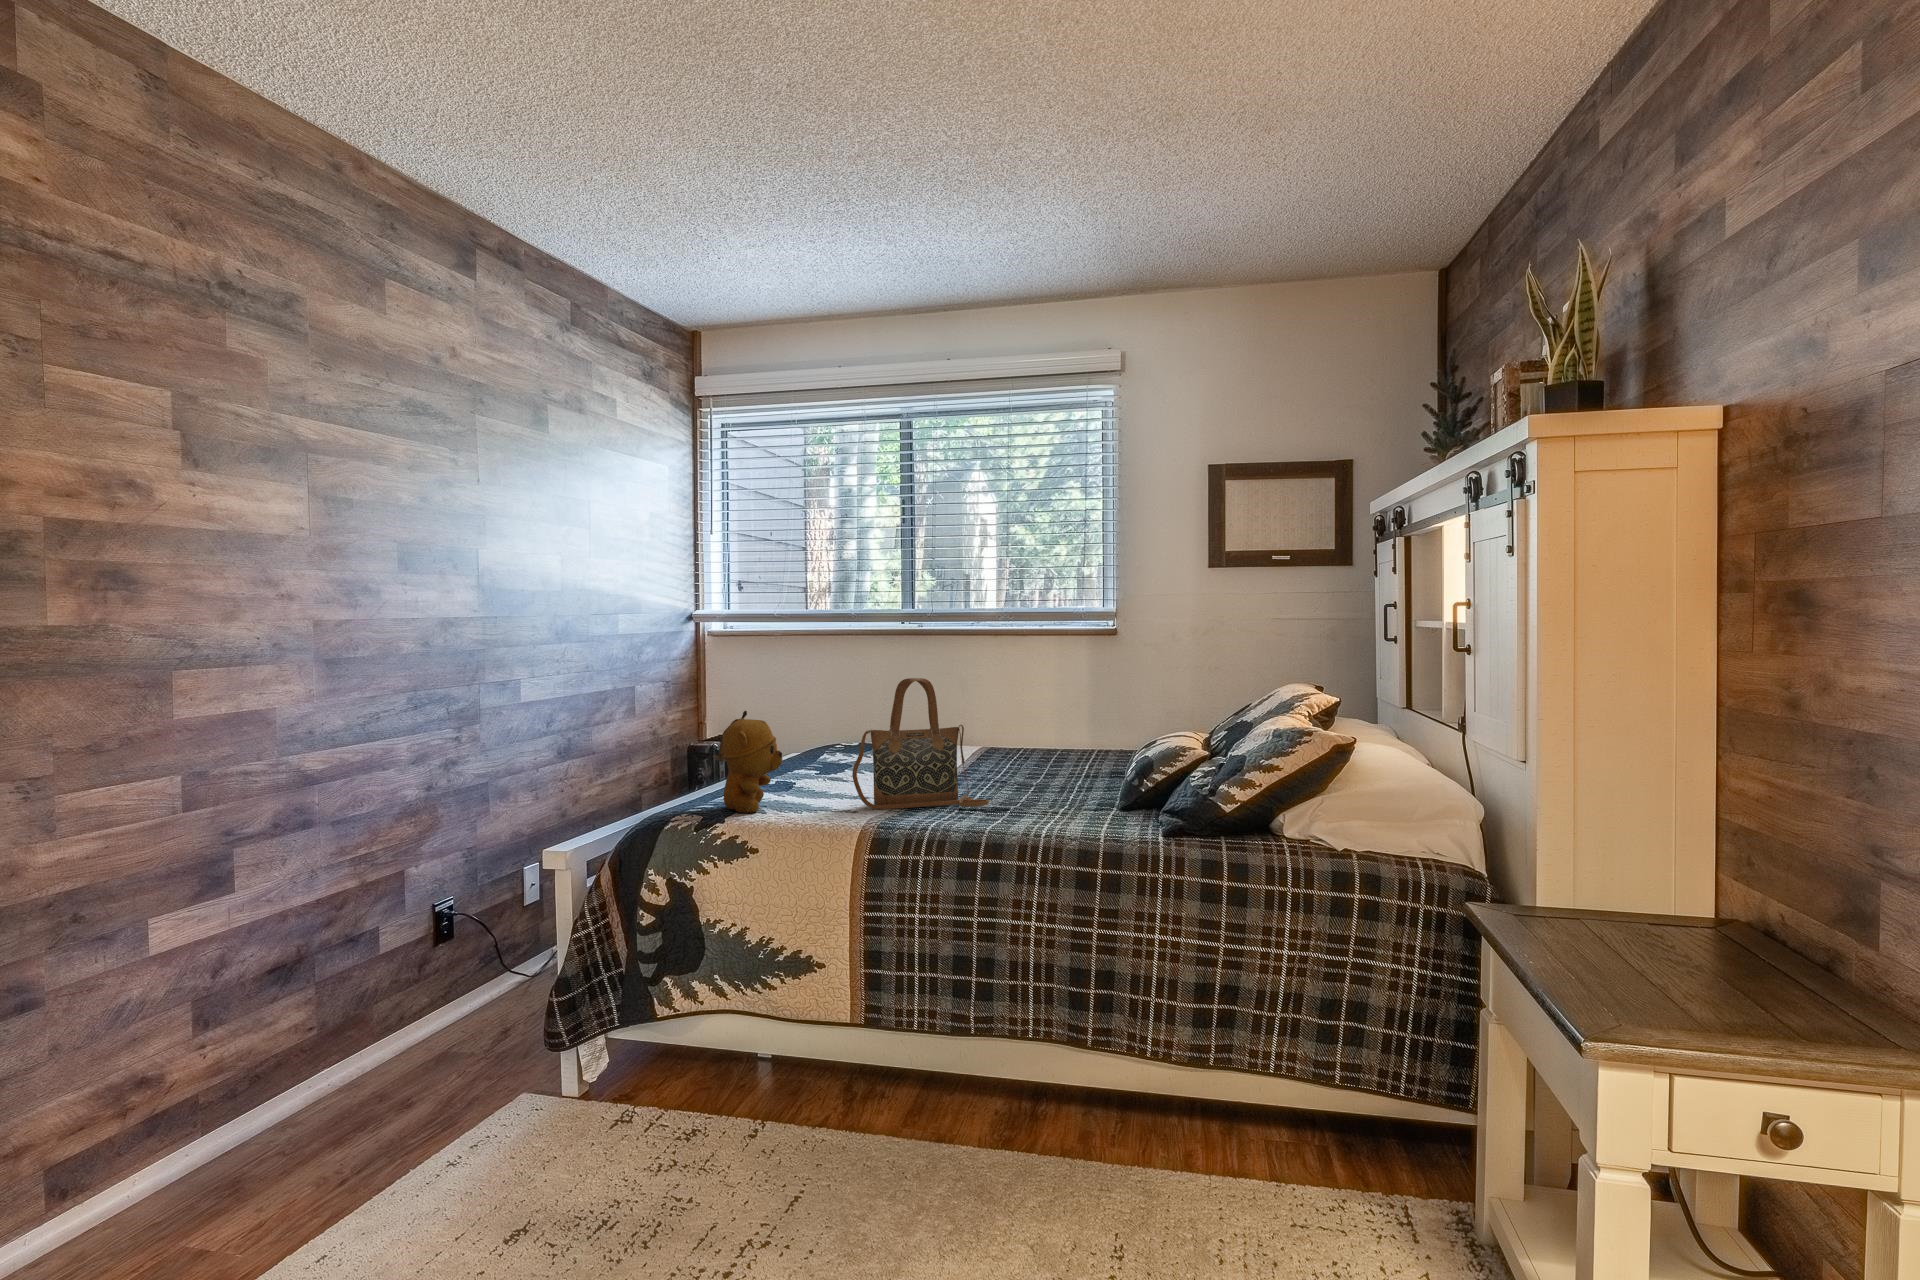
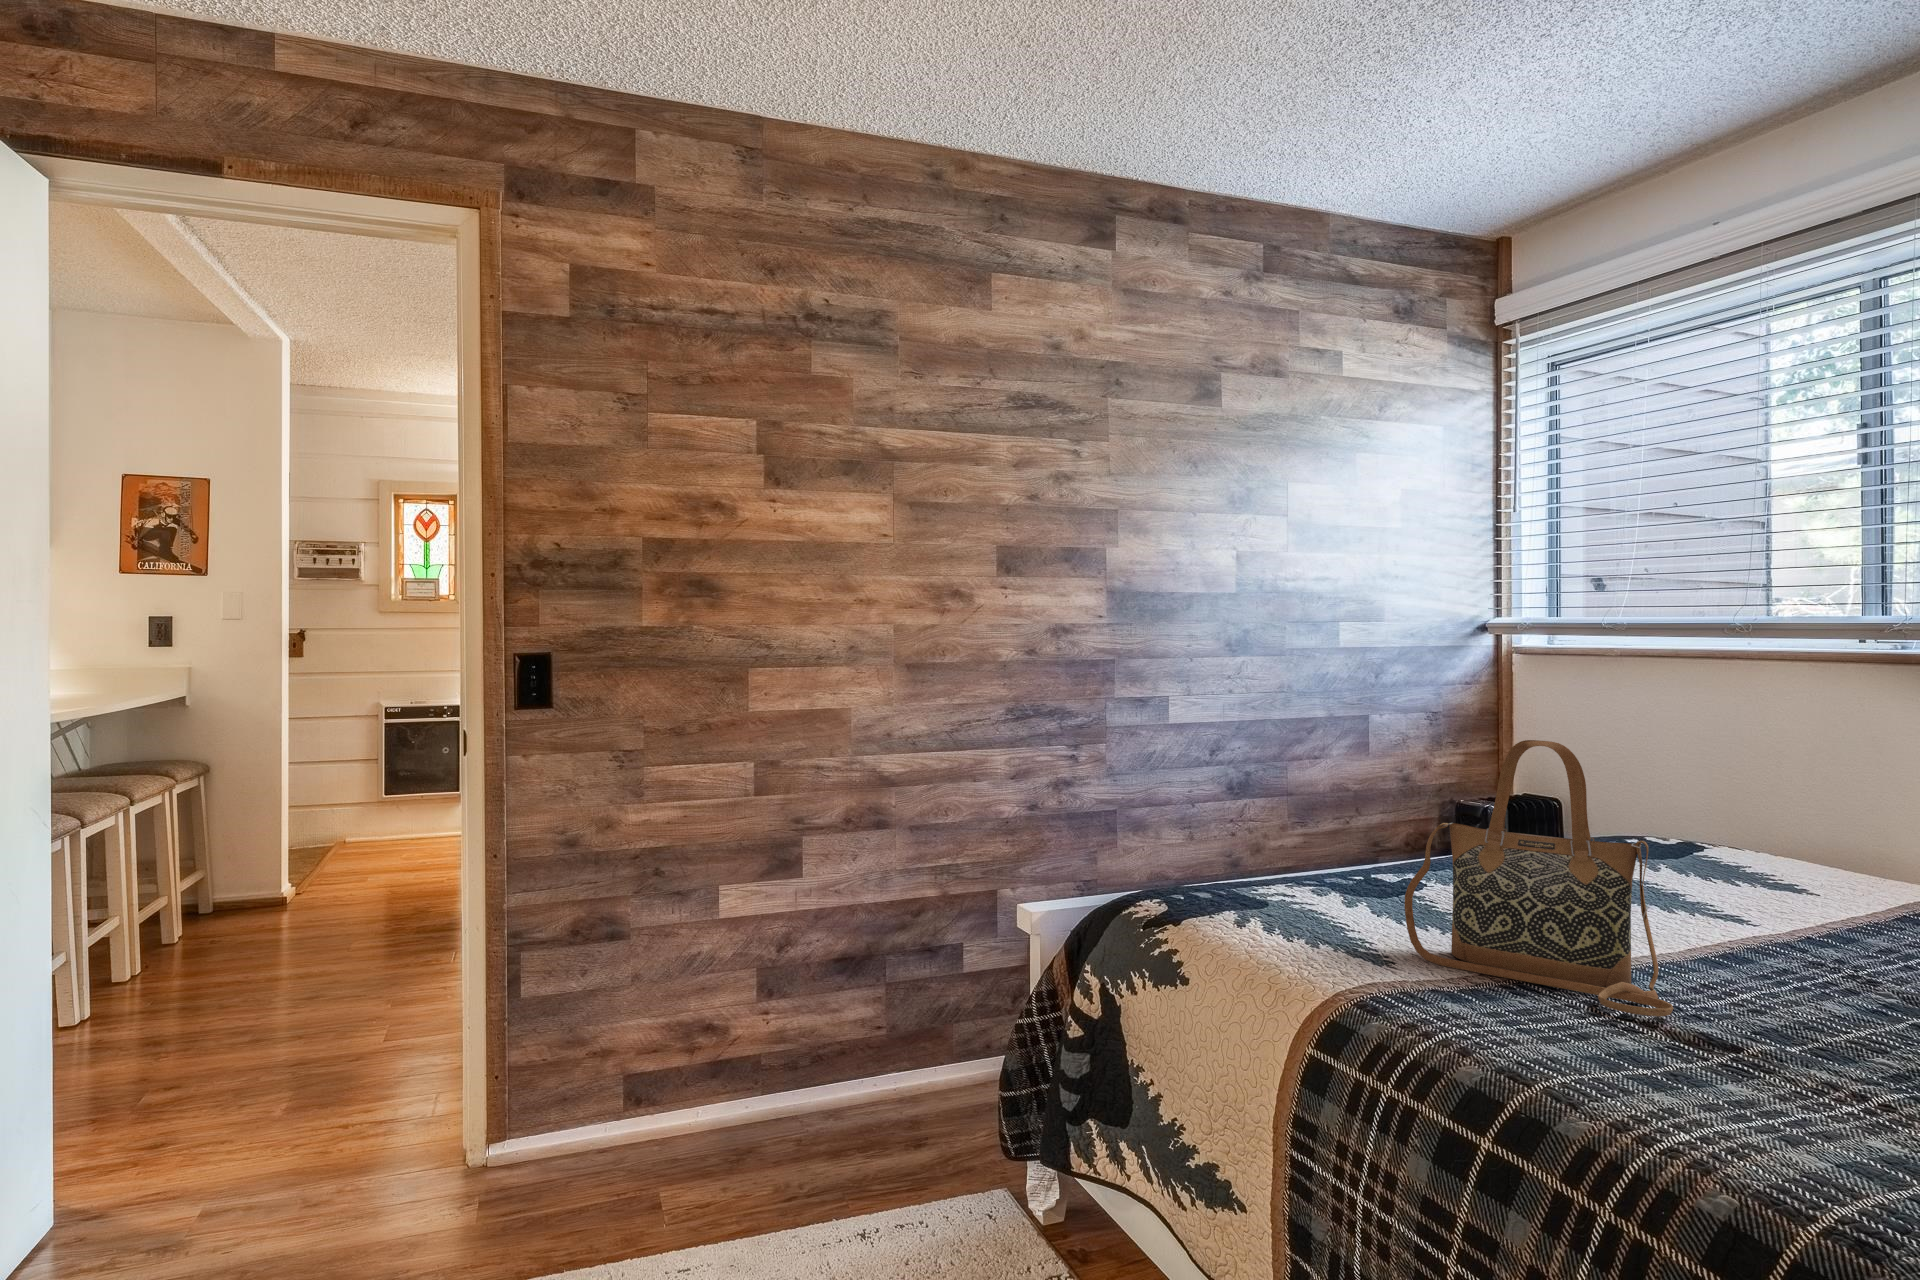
stuffed bear: present [713,711,782,813] -> none [1218,764,1306,919]

